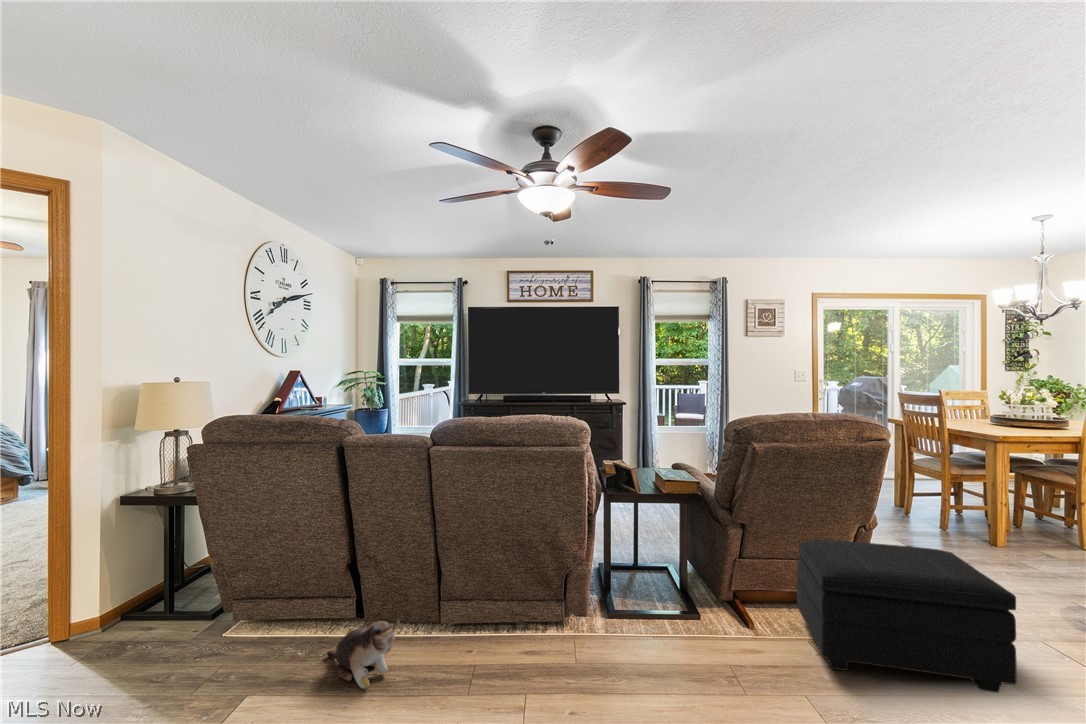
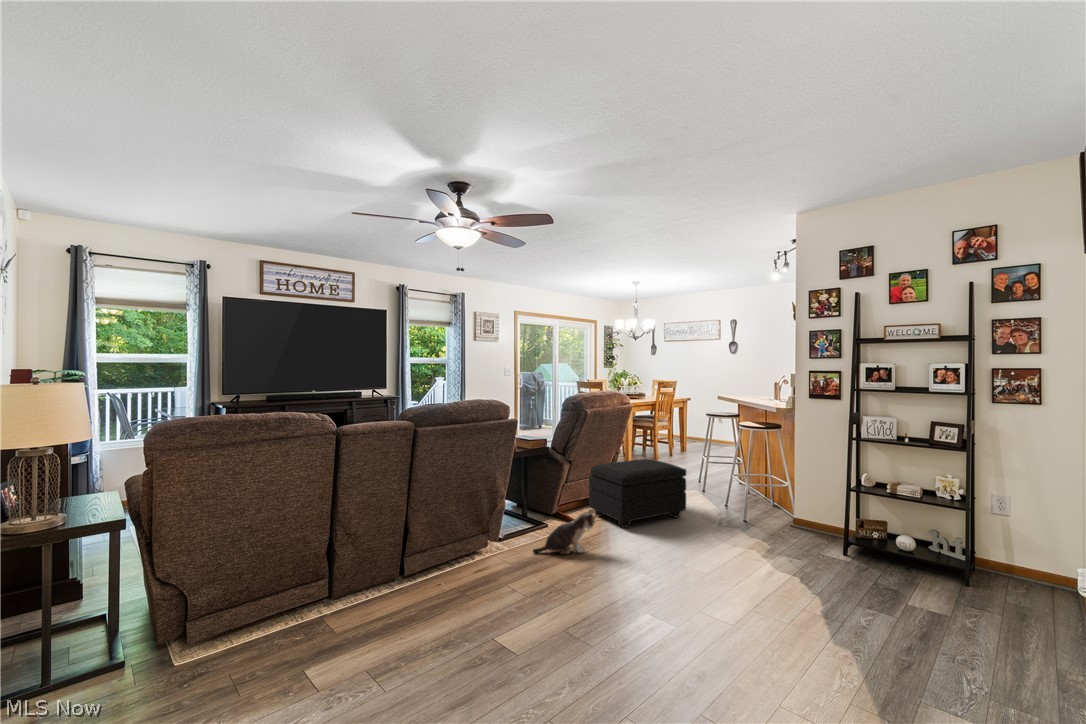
plush toy: present [327,620,400,689] -> present [533,509,599,554]

